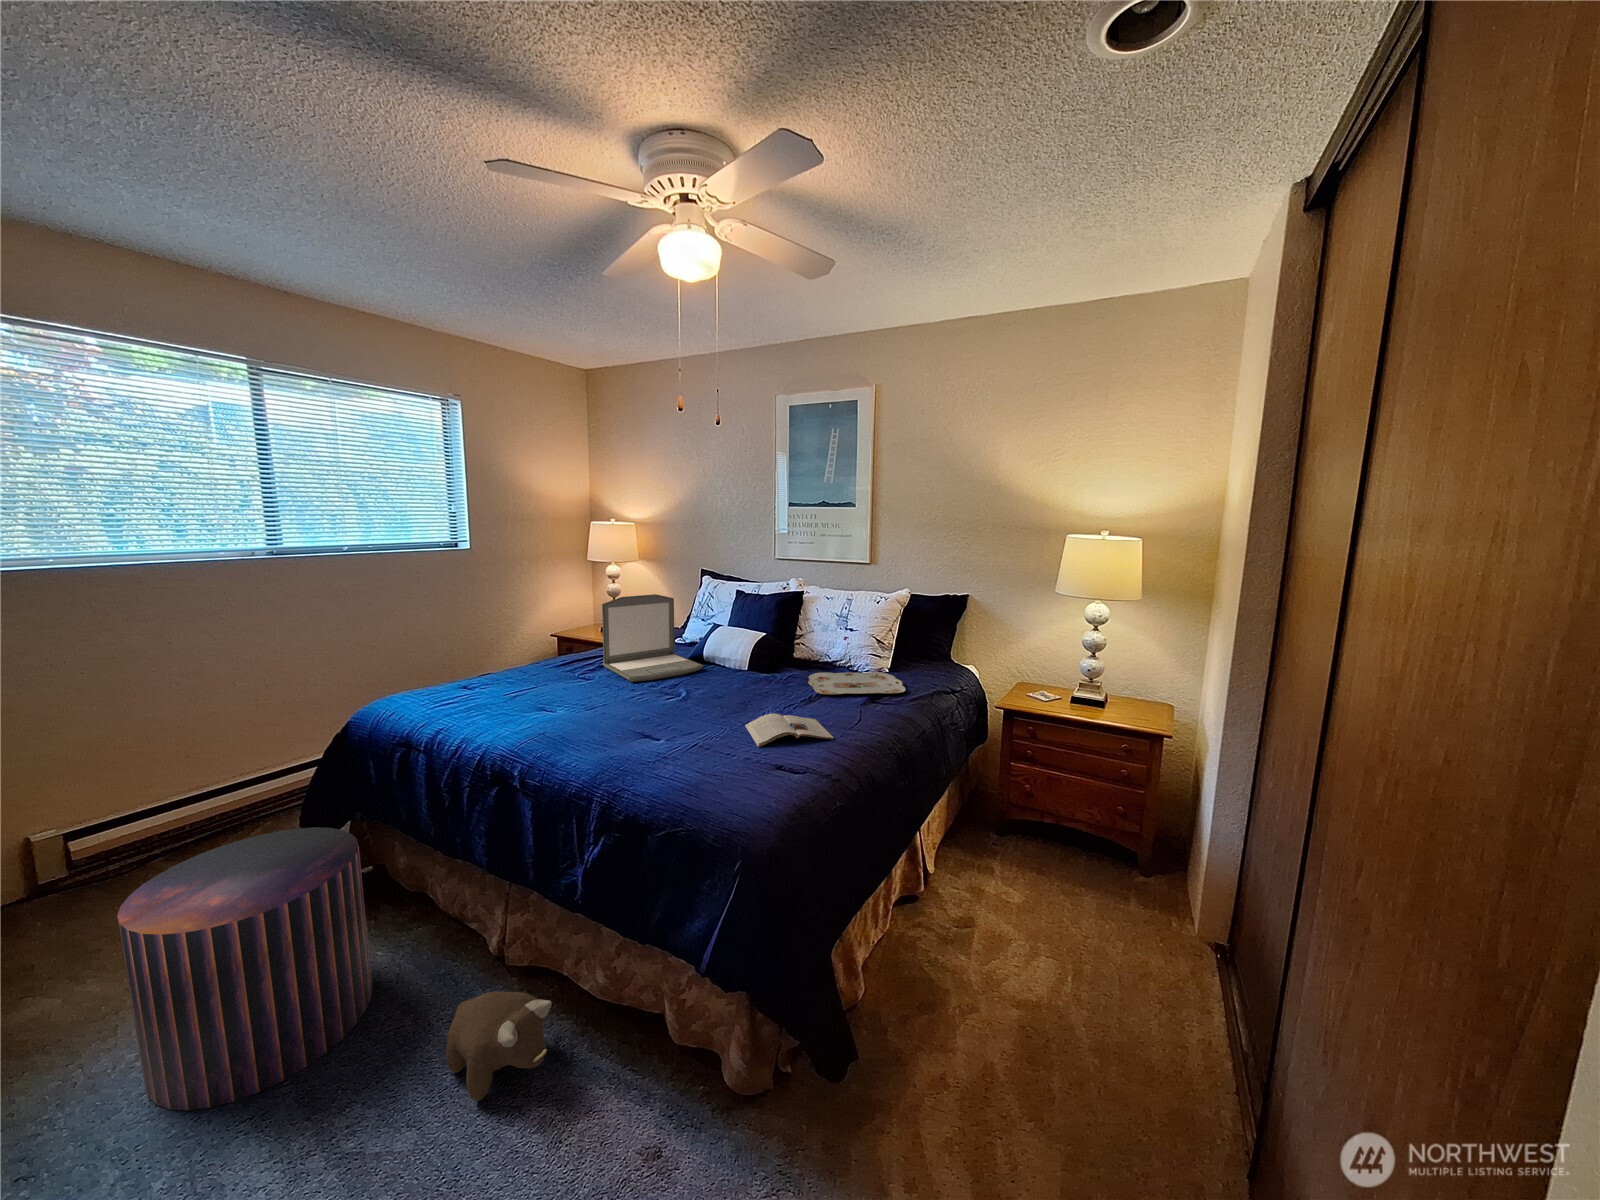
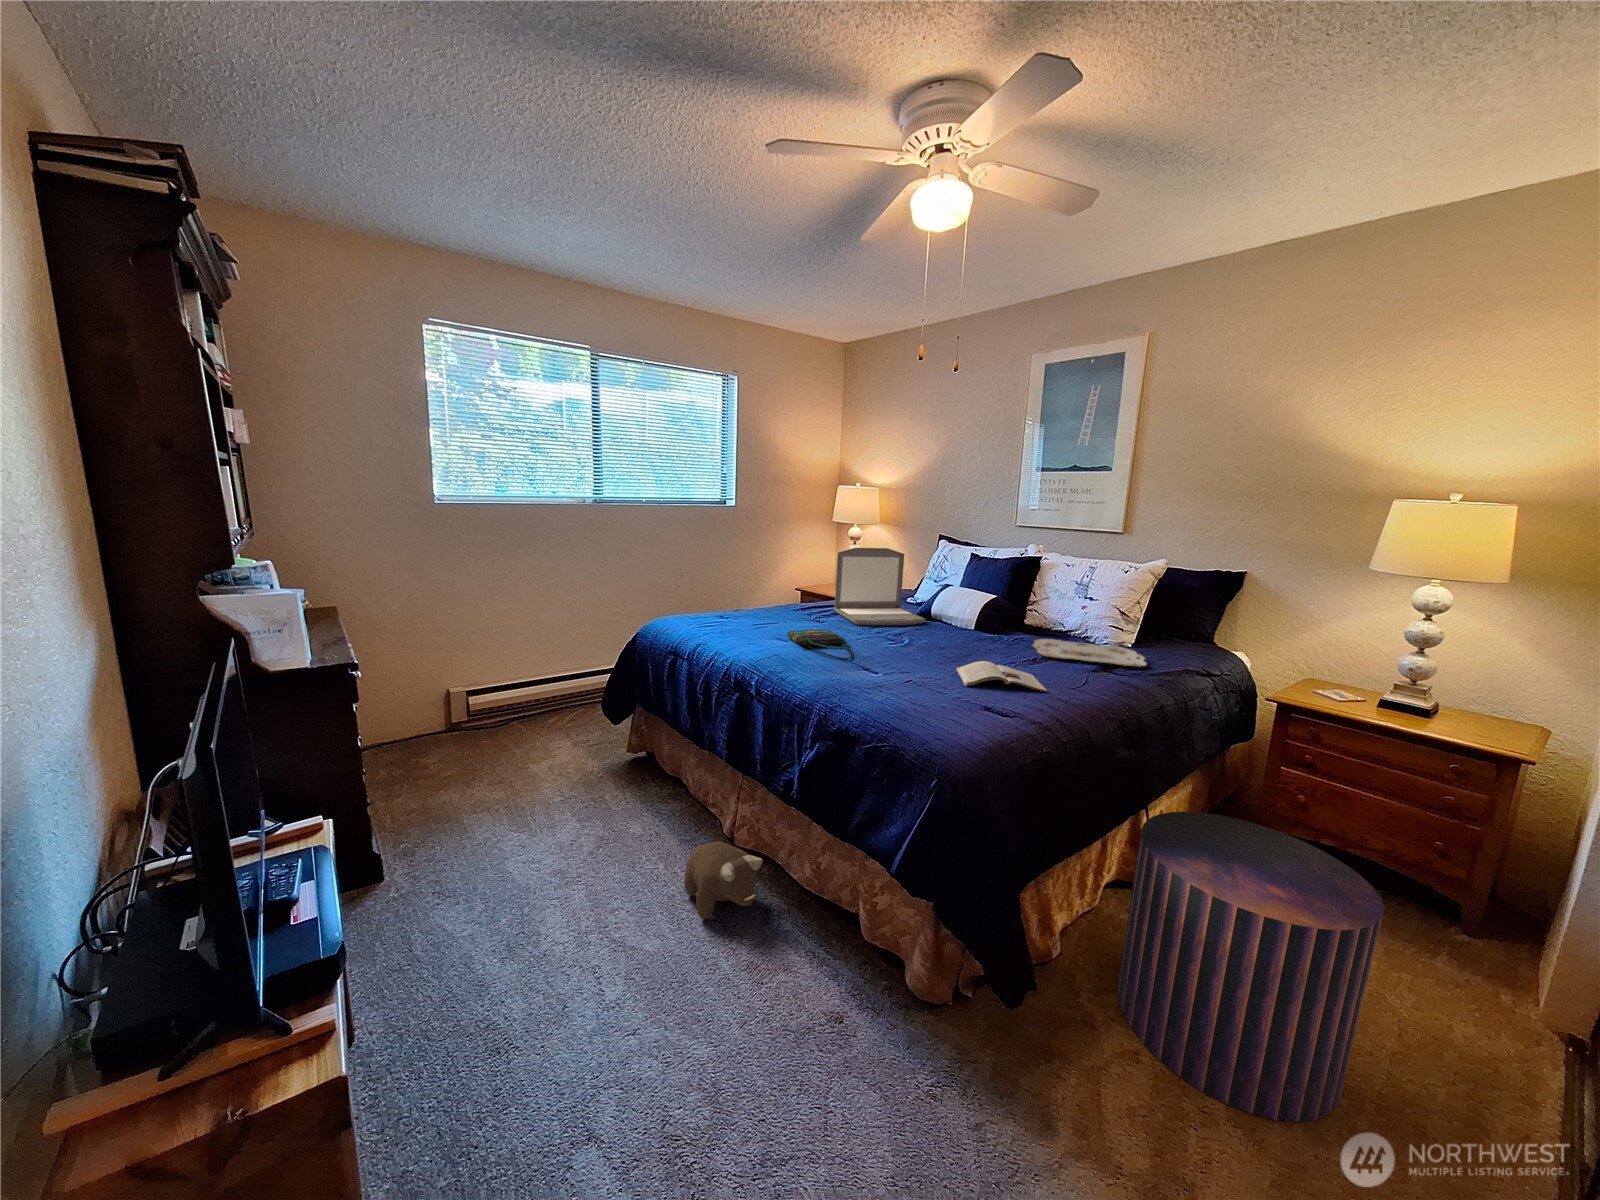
tote bag: none [554,697,632,736] -> present [788,630,851,660]
pouf: present [117,827,372,1111] -> present [1117,812,1384,1122]

